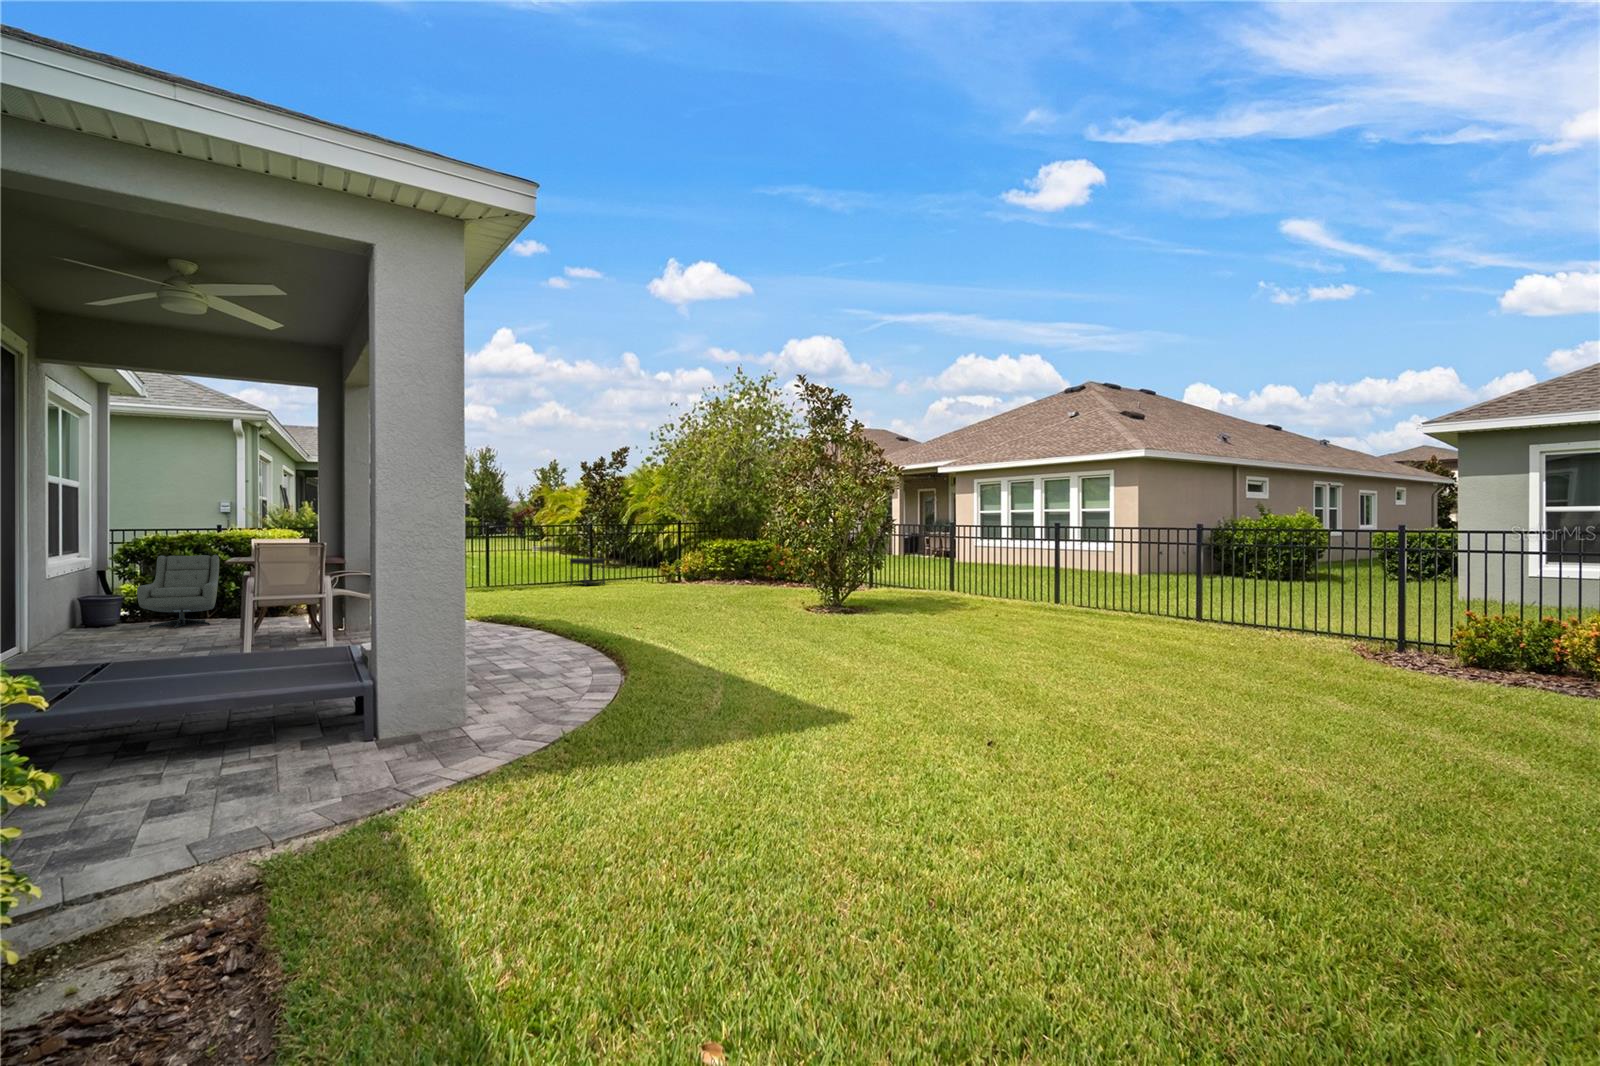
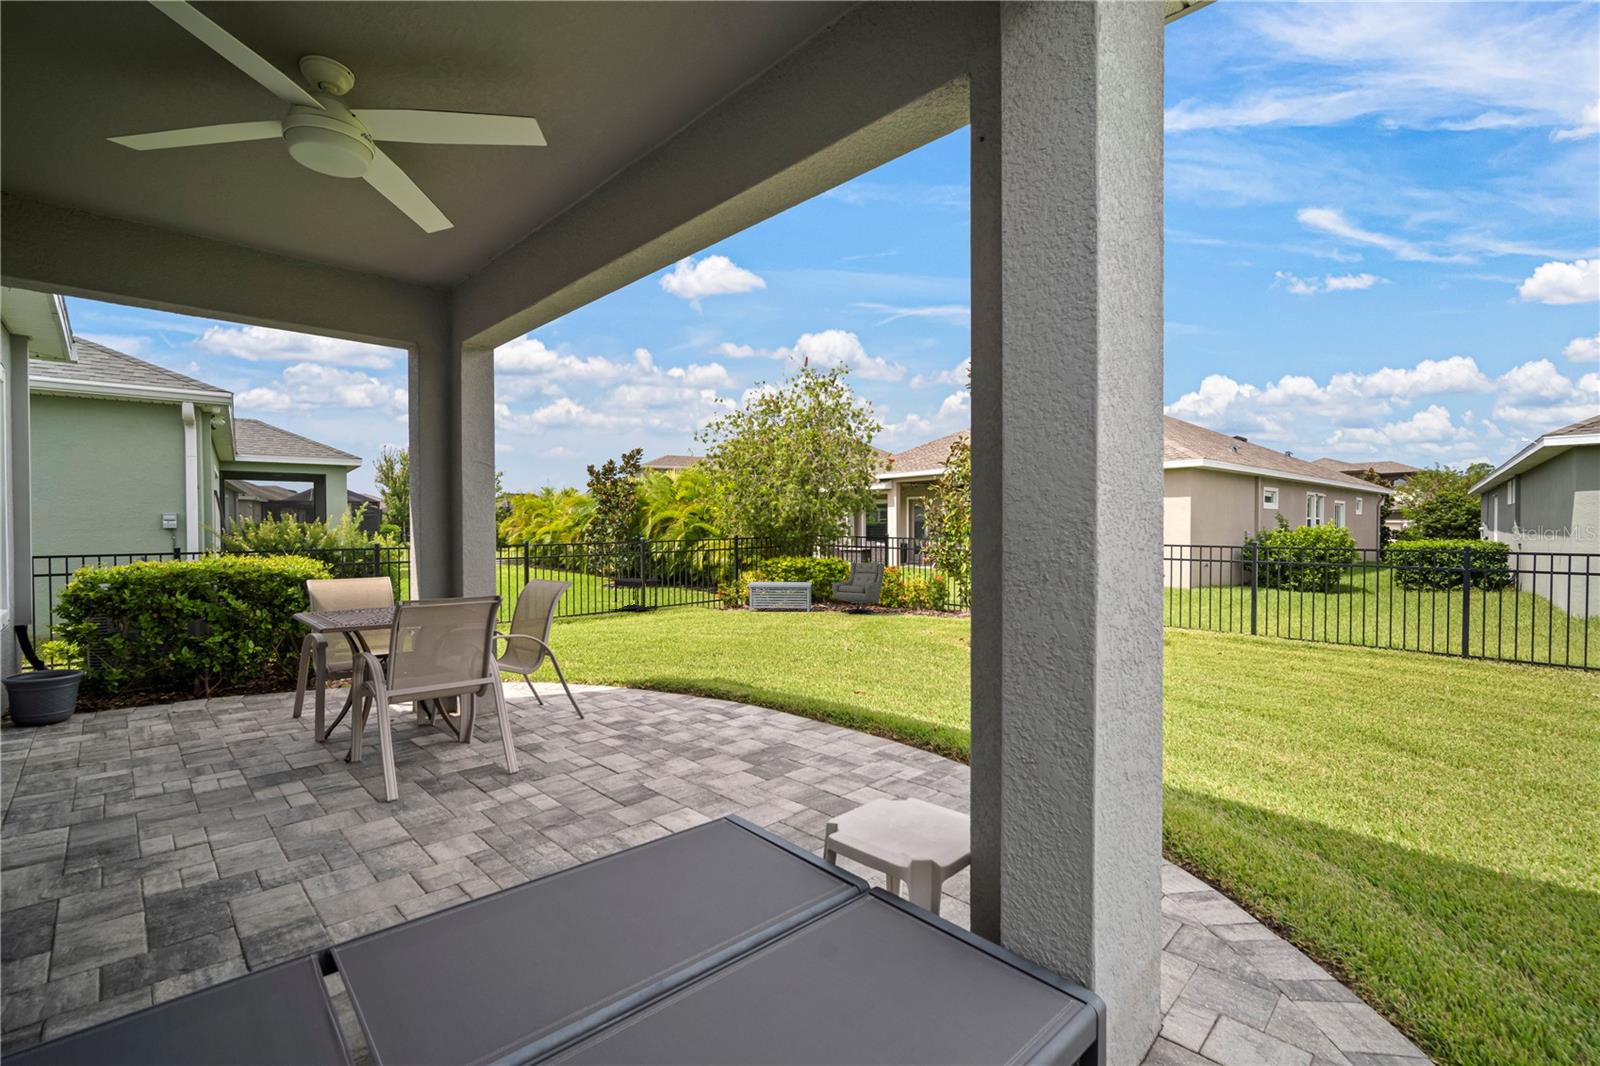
armchair: present [137,555,219,628] -> present [832,562,884,615]
storage bench: none [676,561,739,588] -> present [747,582,812,612]

